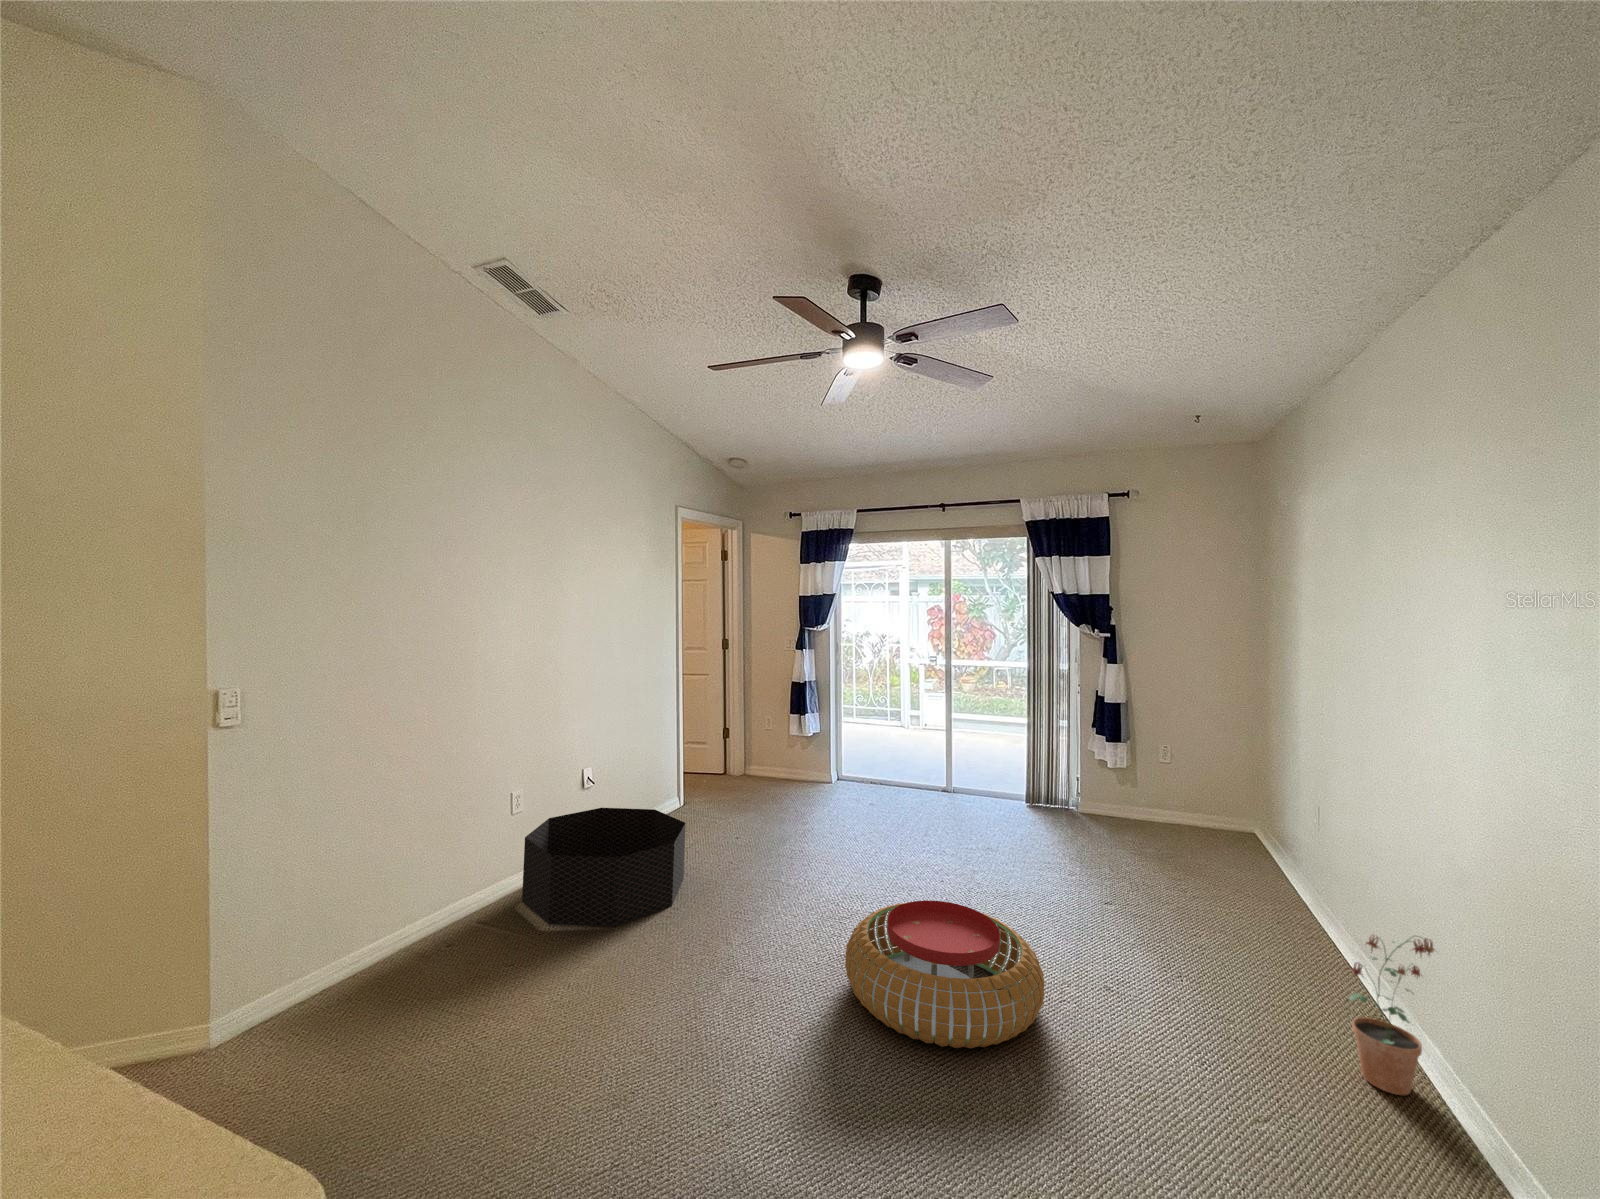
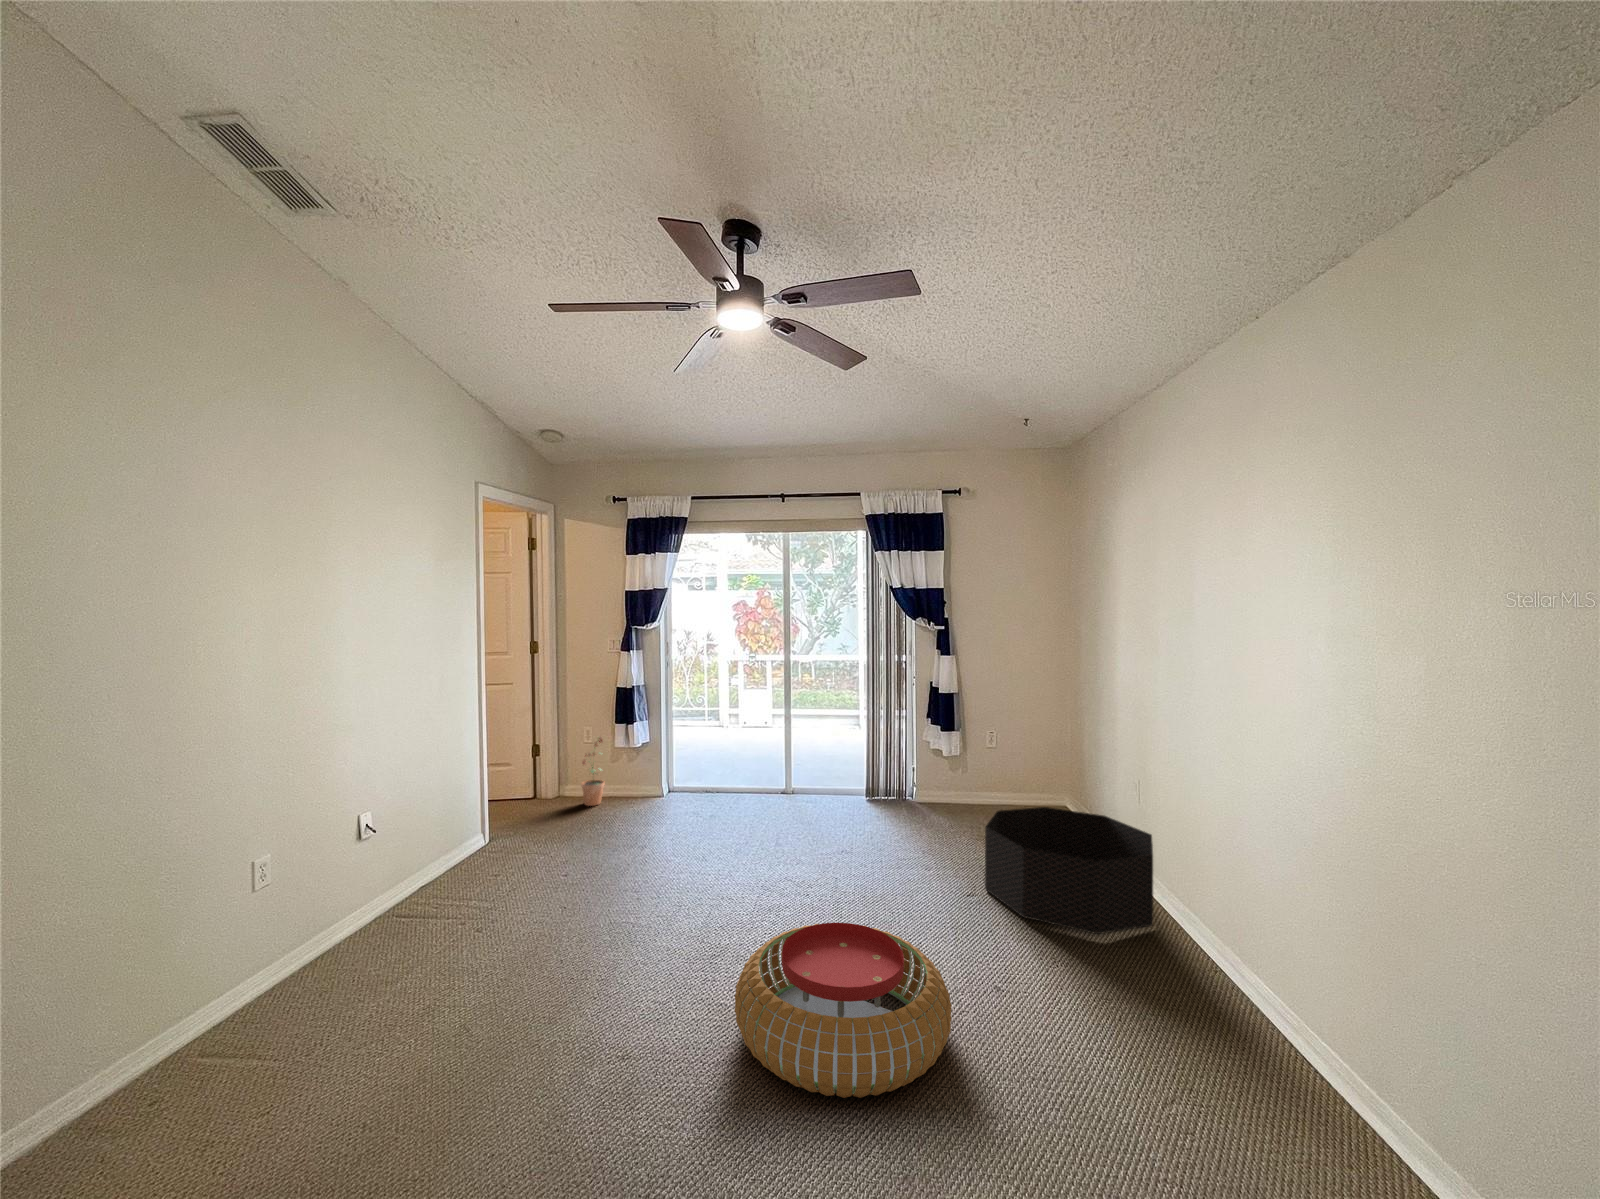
basket: present [522,808,686,927] -> present [985,807,1153,934]
potted plant: present [1349,935,1435,1095] -> present [581,737,604,806]

